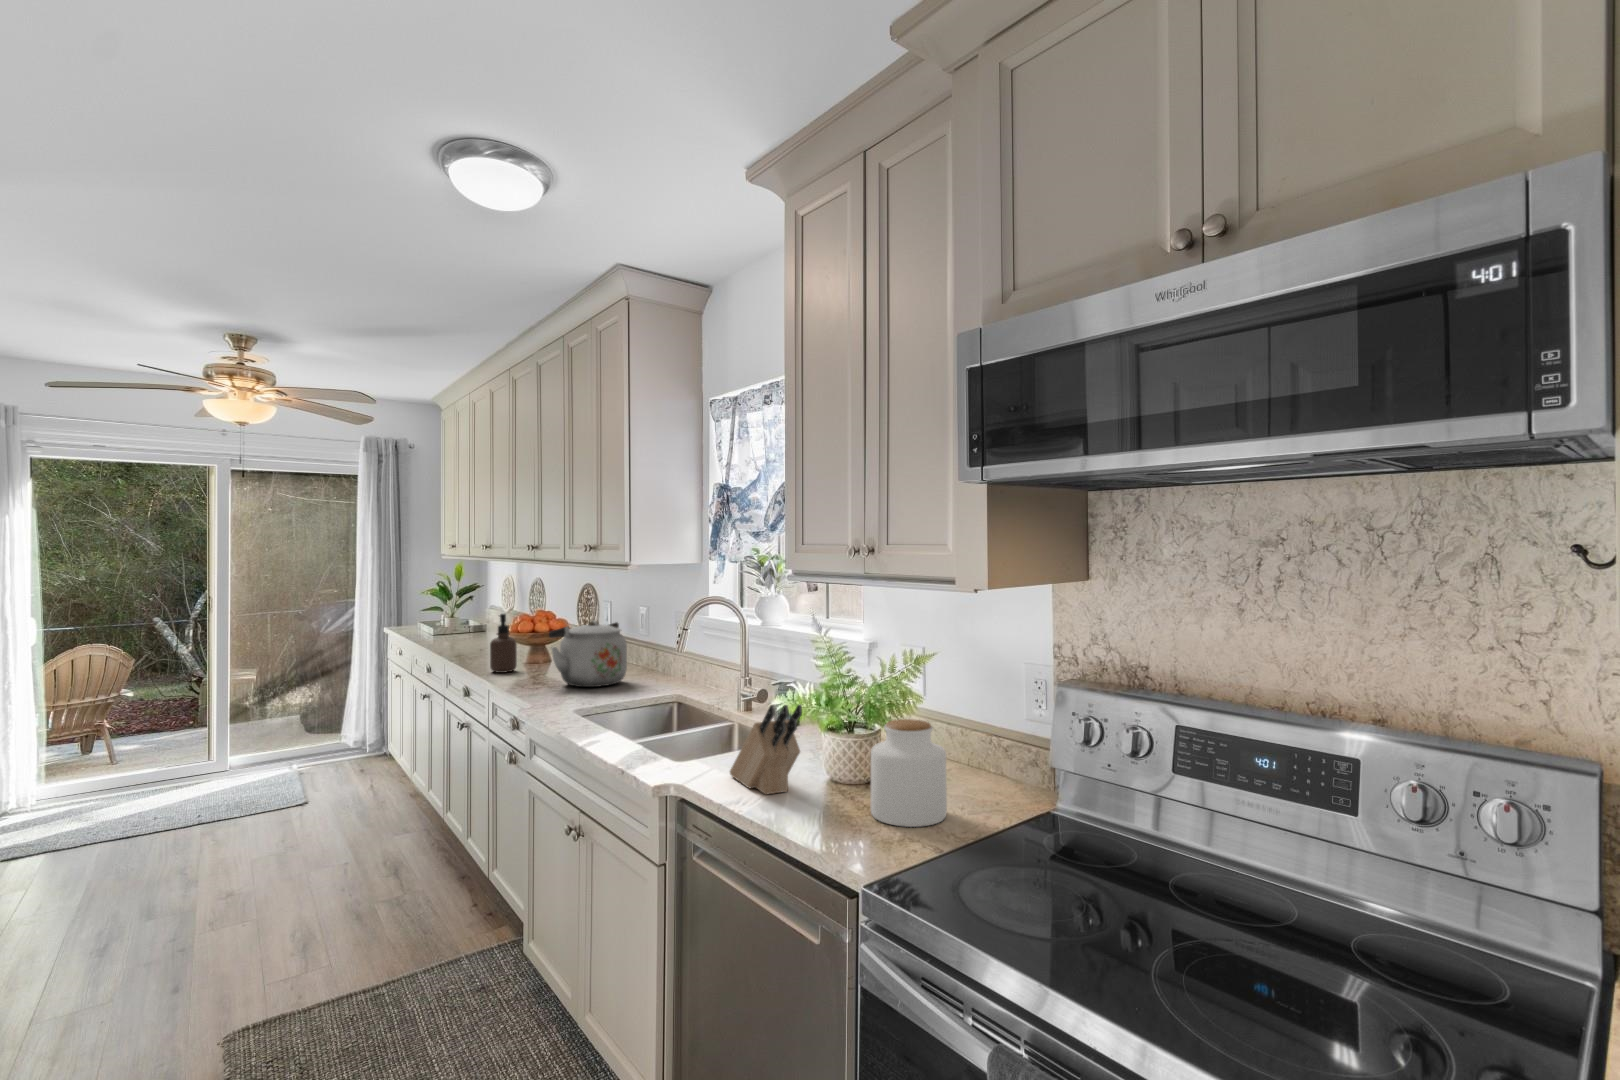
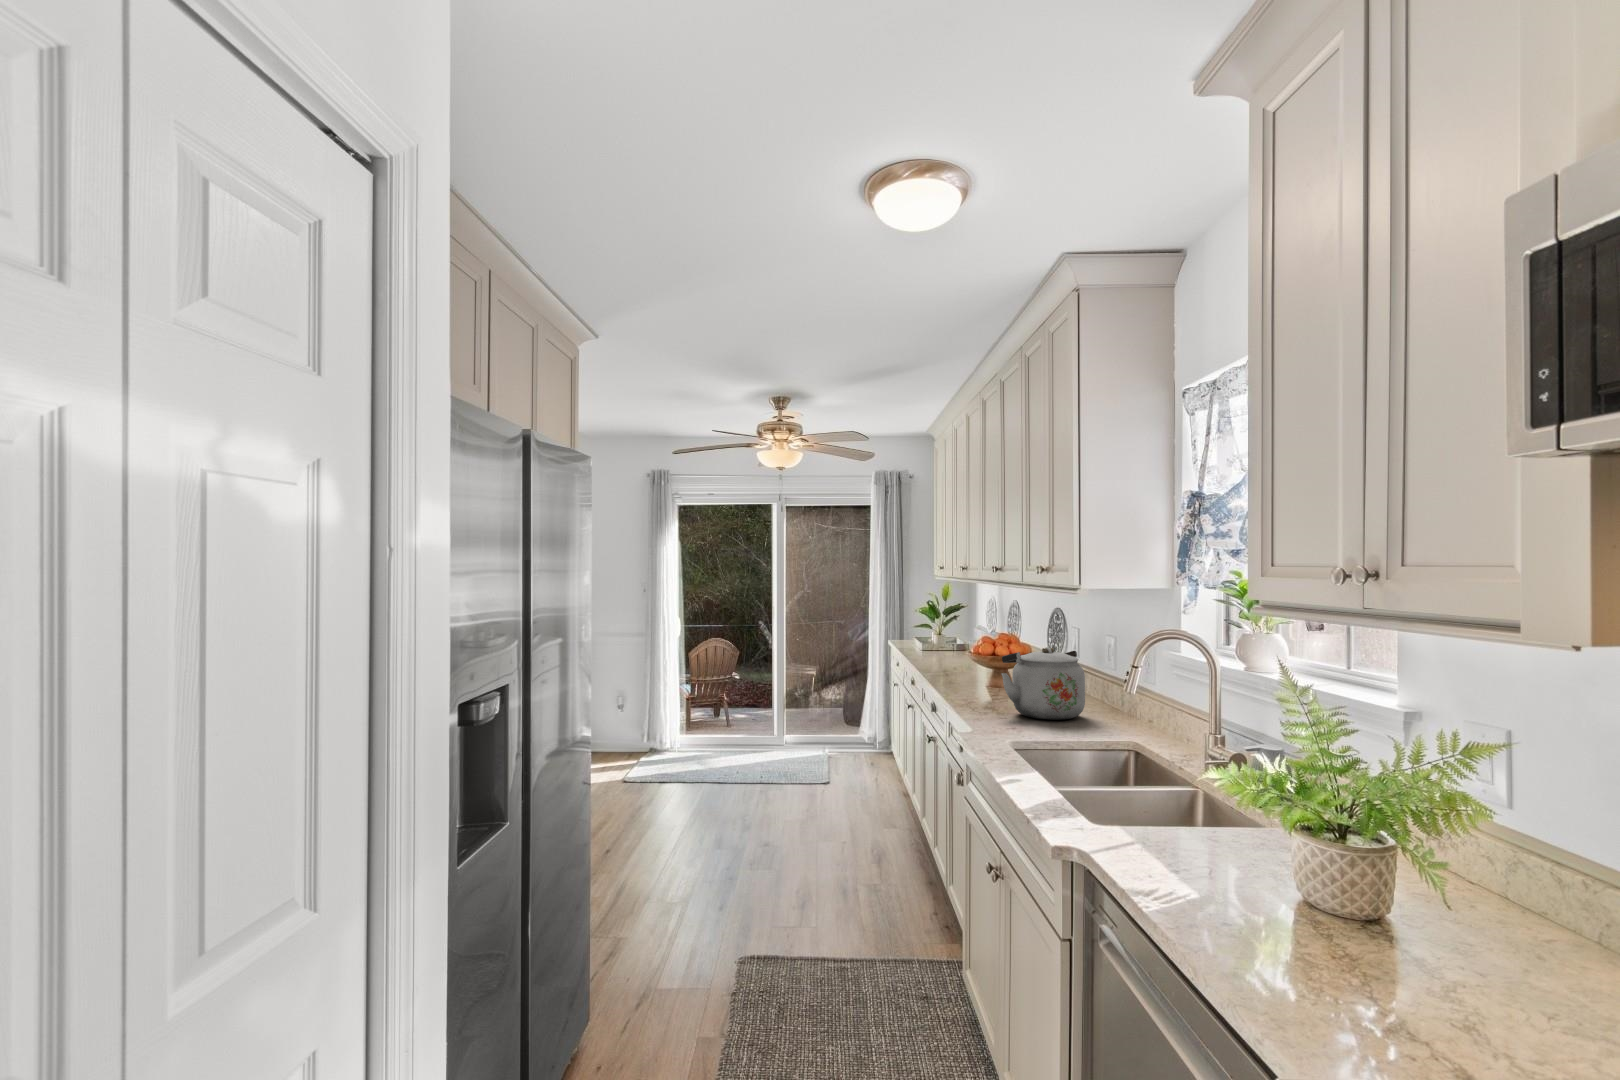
soap dispenser: present [490,614,517,673] -> none [953,634,979,694]
knife block: present [730,705,802,794] -> none [1160,783,1252,903]
jar: present [871,719,947,827] -> none [1358,837,1507,1023]

